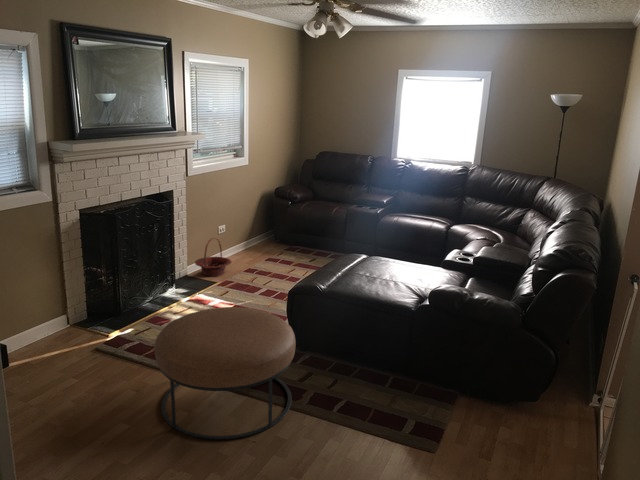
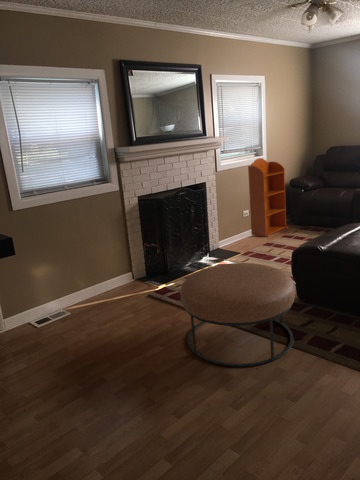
bookcase: none [226,160,273,261] -> present [248,158,288,237]
basket: present [195,238,231,276] -> none [224,218,253,248]

